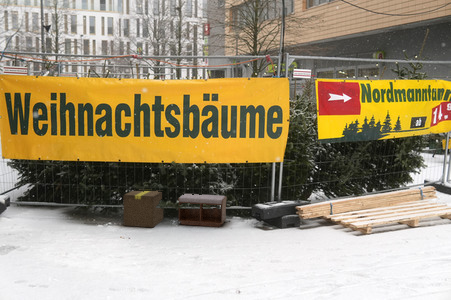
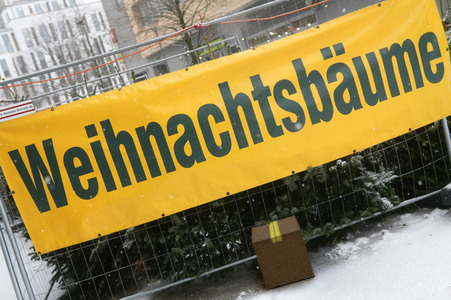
bench: present [178,194,227,227] -> none [324,191,410,254]

